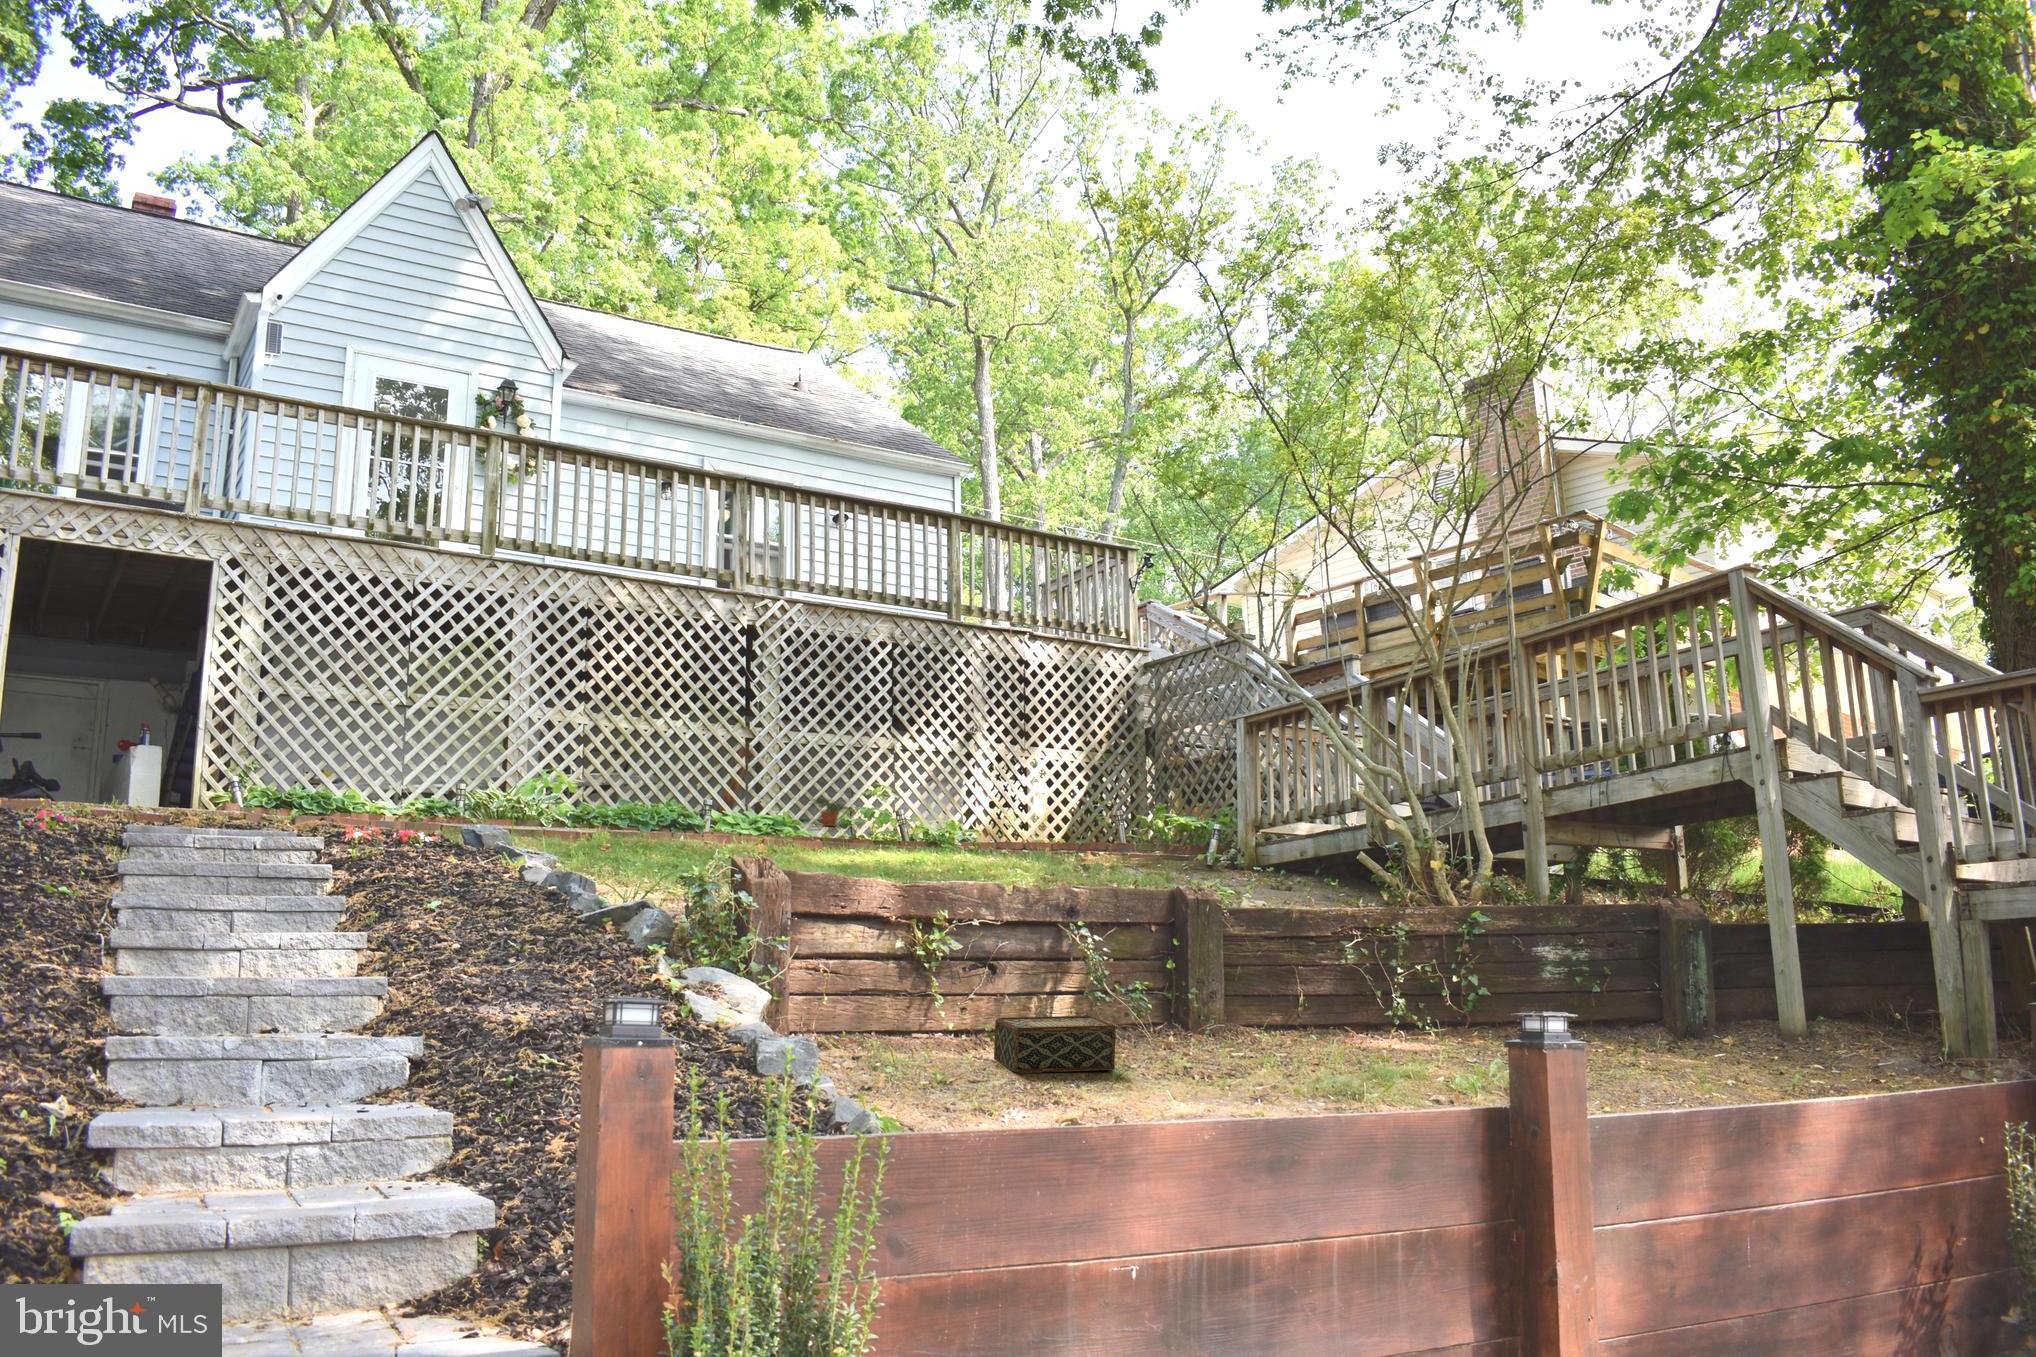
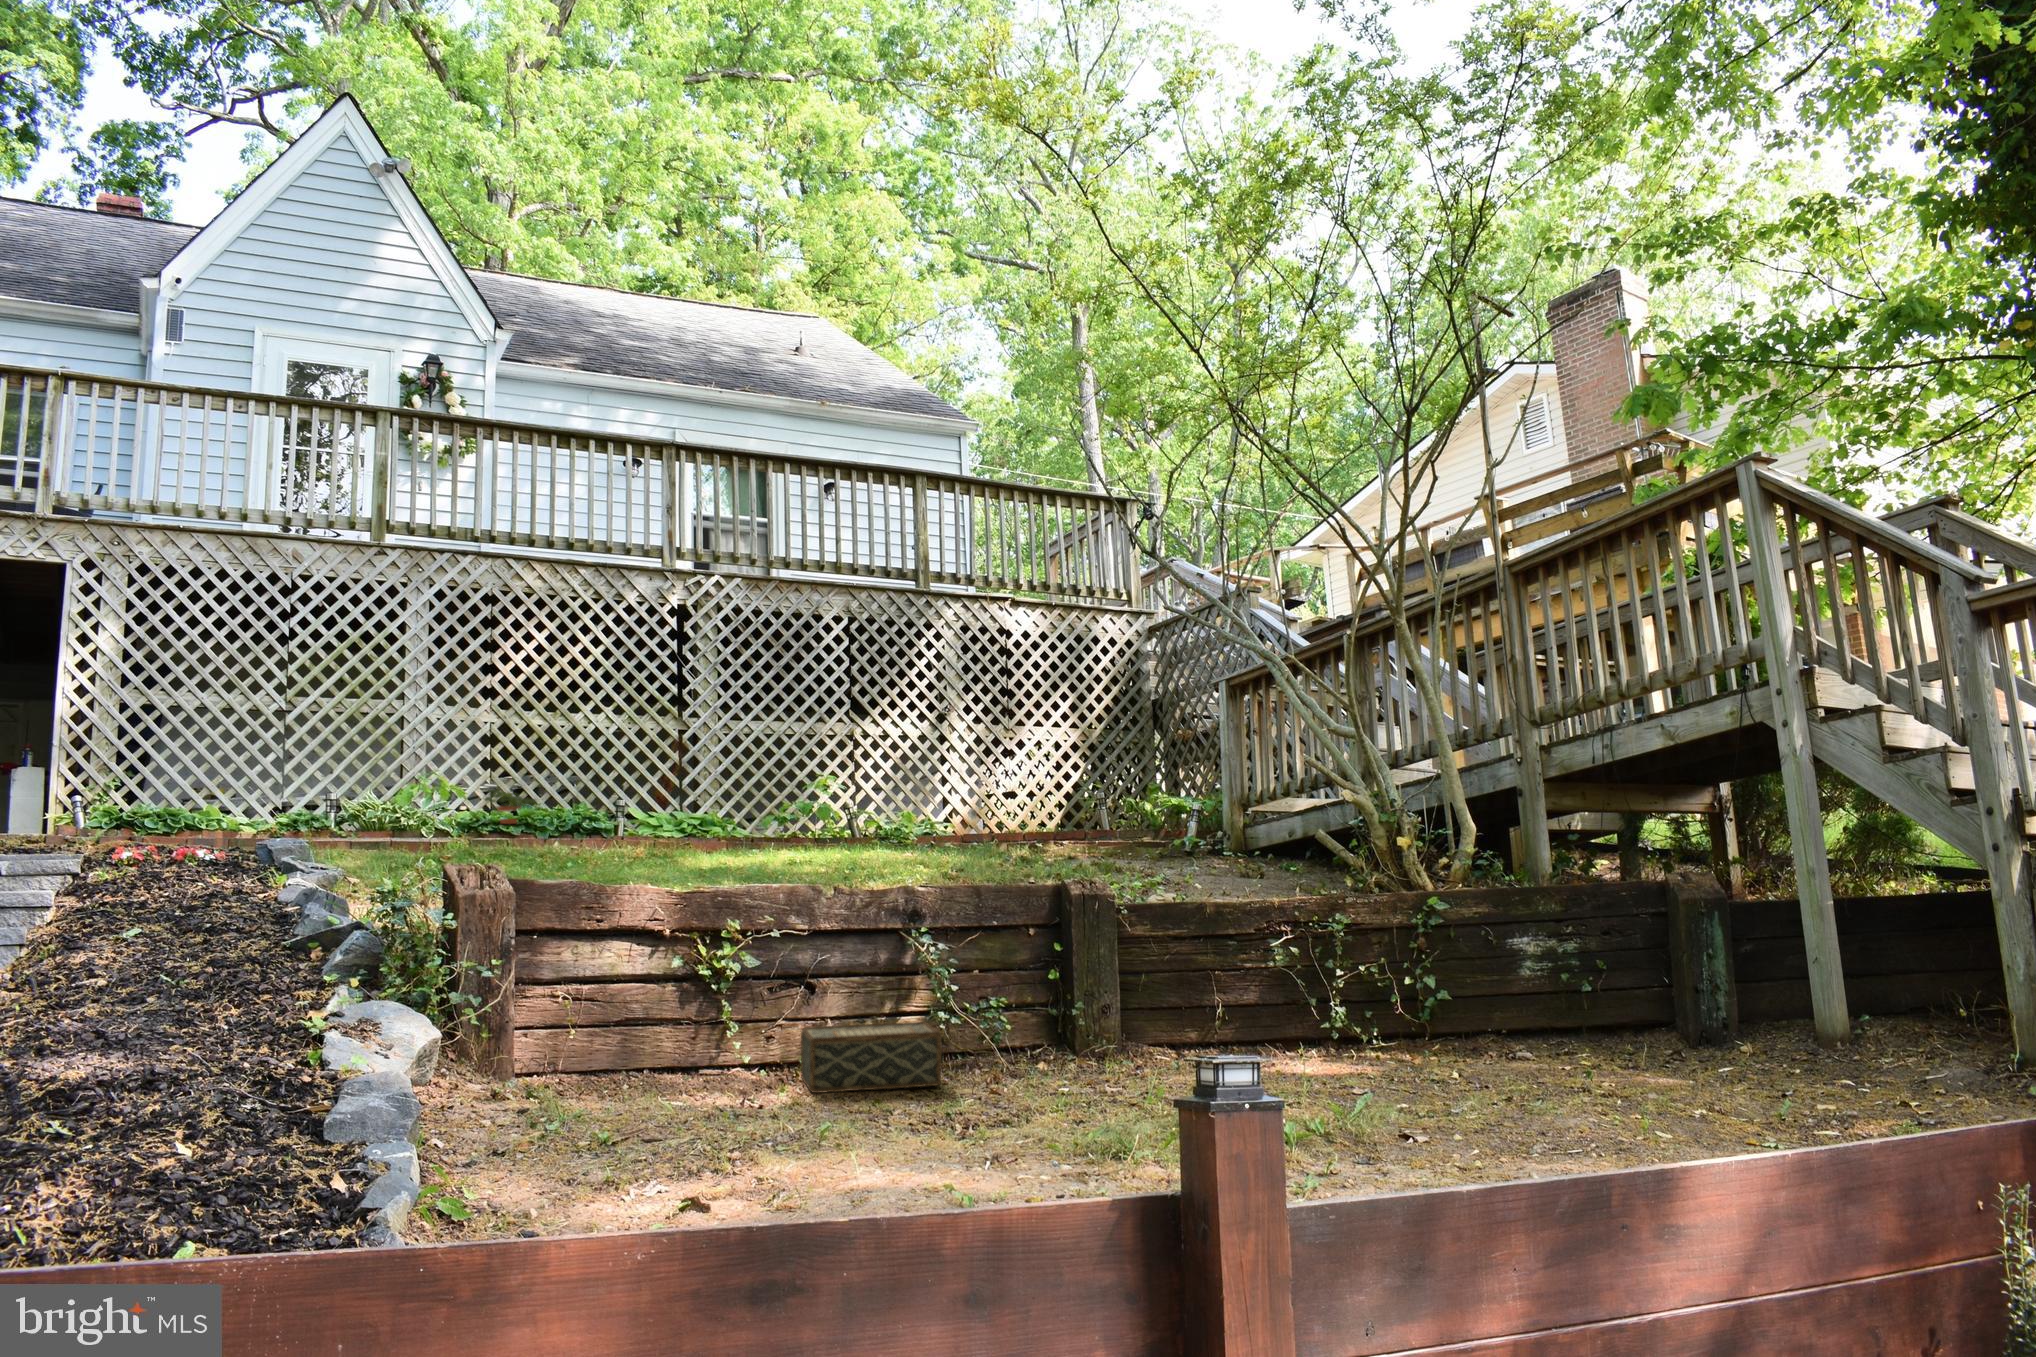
potted plant: present [810,797,854,826] -> present [484,790,545,824]

